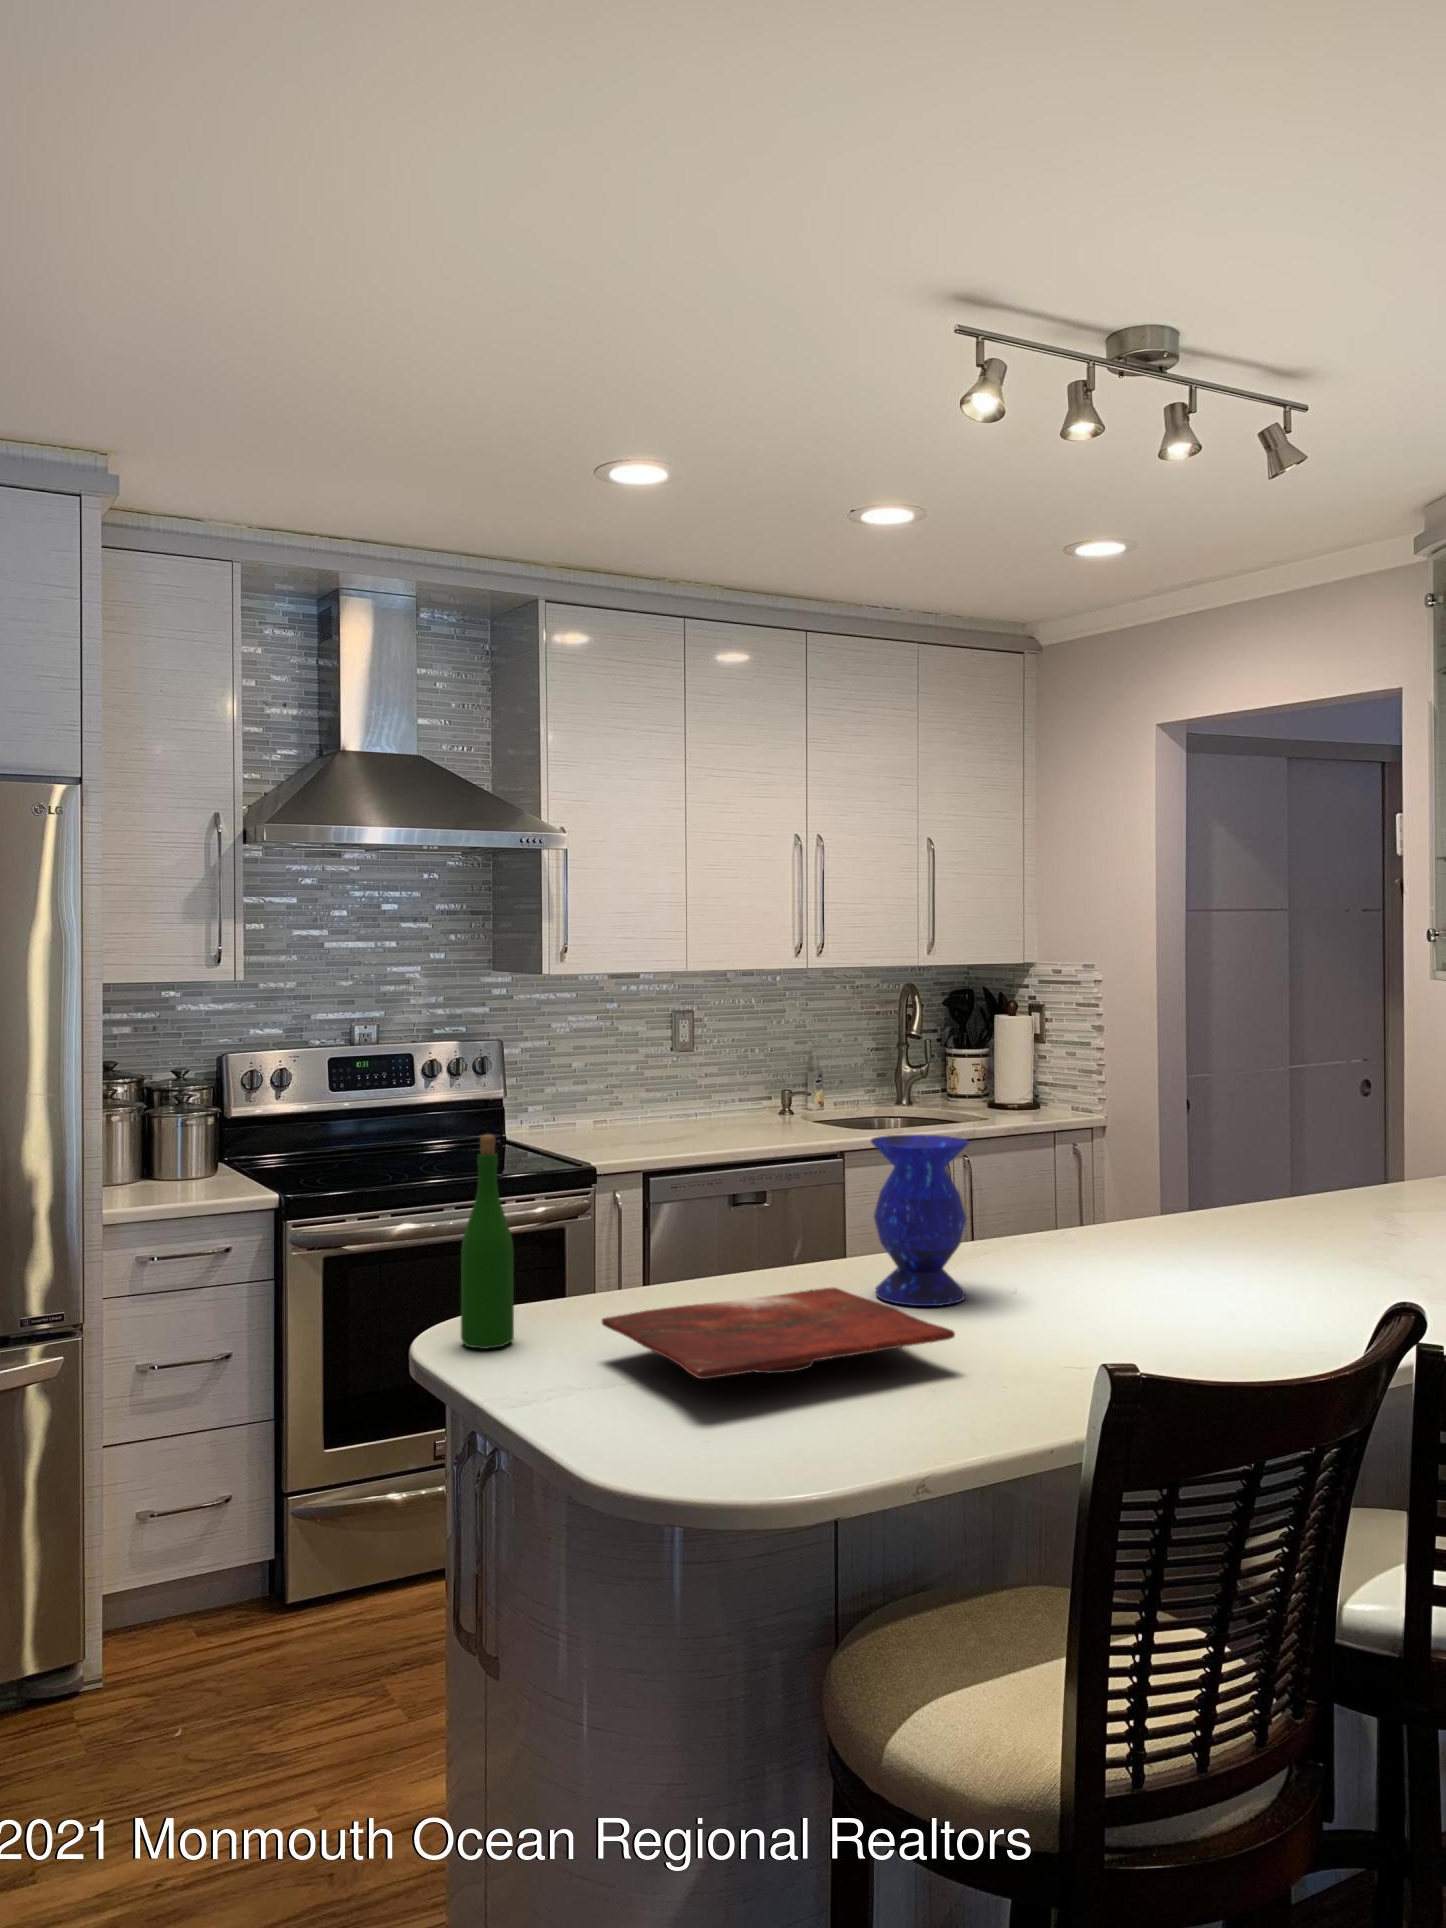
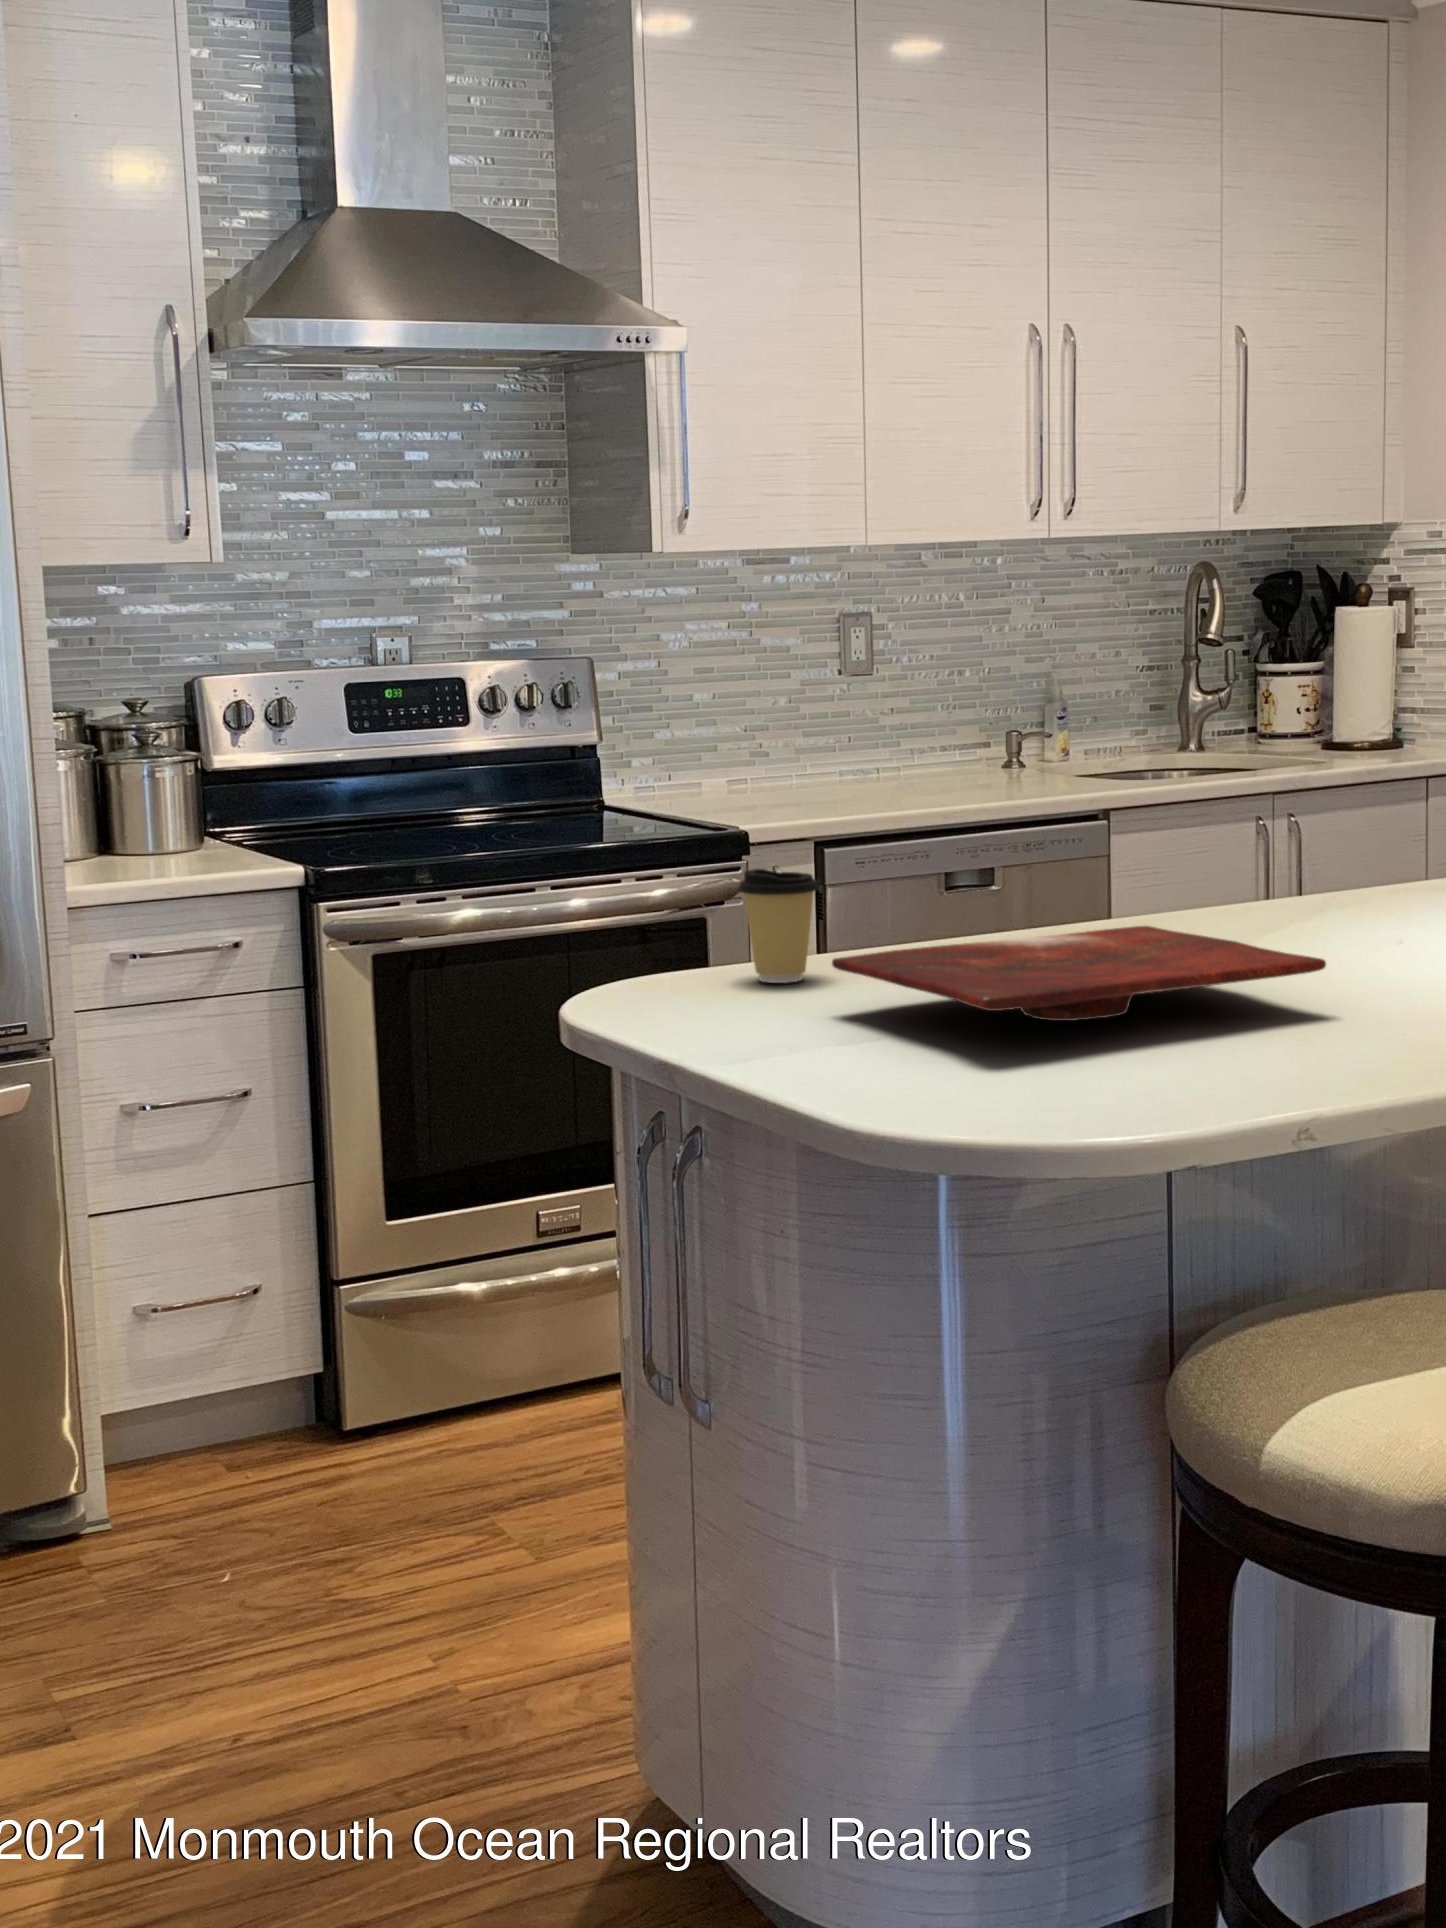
wine bottle: present [461,1135,514,1349] -> none [630,717,706,1008]
vase: present [871,1135,968,1306] -> none [1191,722,1336,955]
coffee cup: none [545,1238,604,1324] -> present [738,869,819,983]

